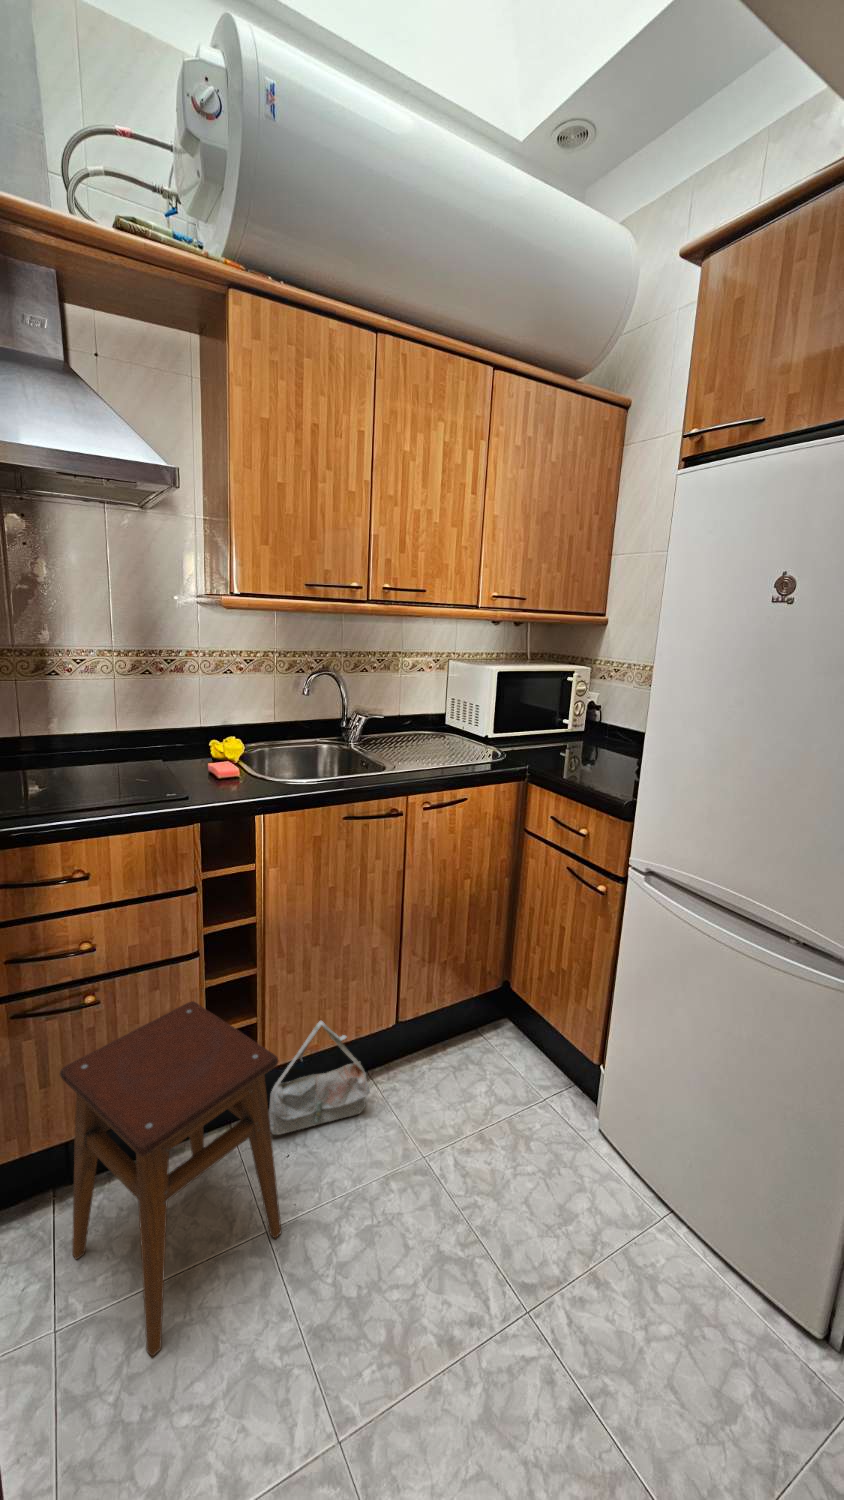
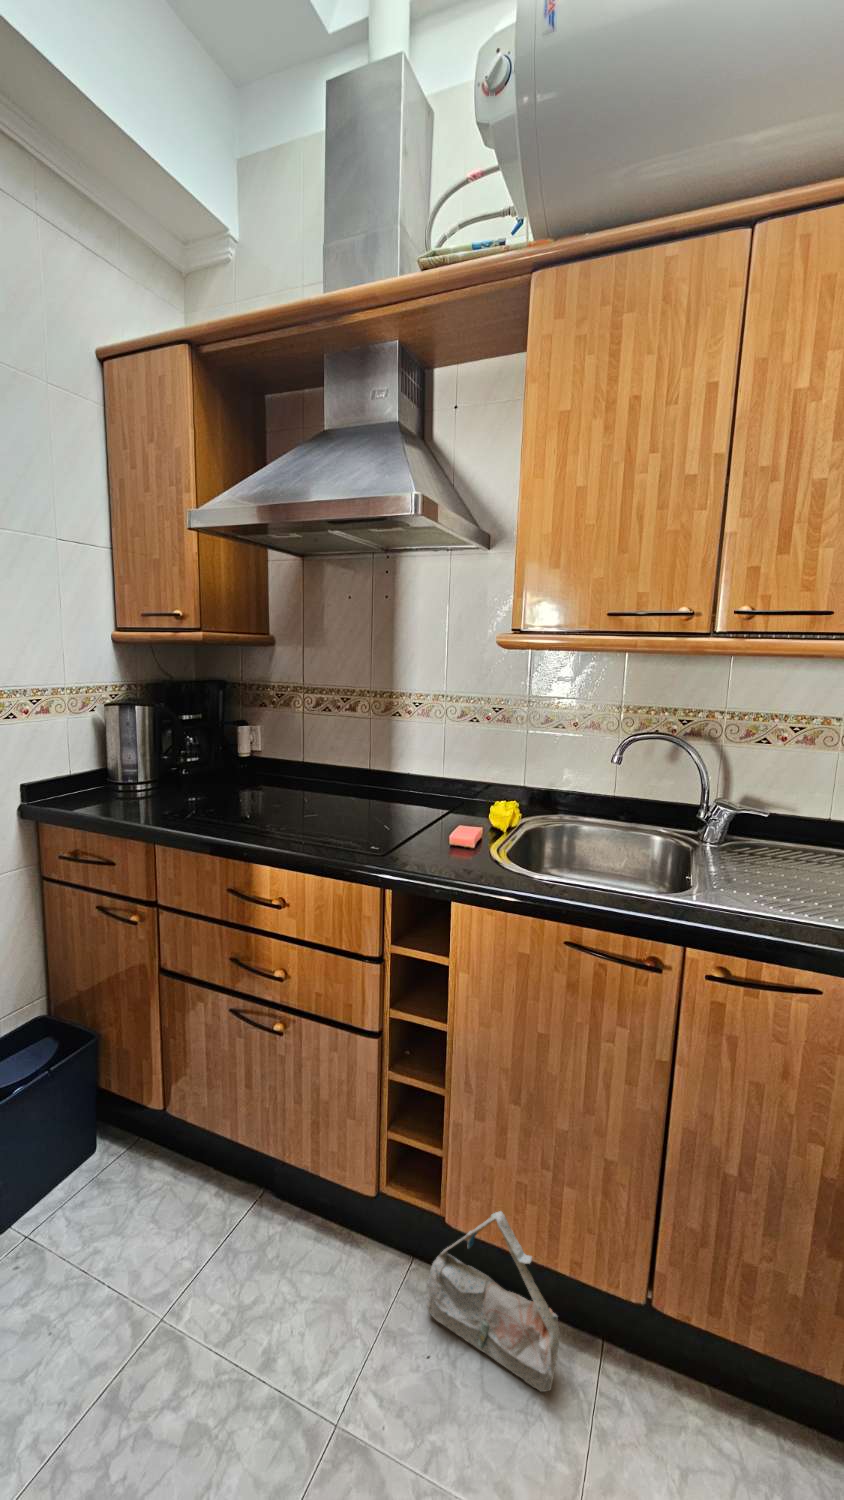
stool: present [60,1001,281,1356] -> none [148,1078,359,1448]

